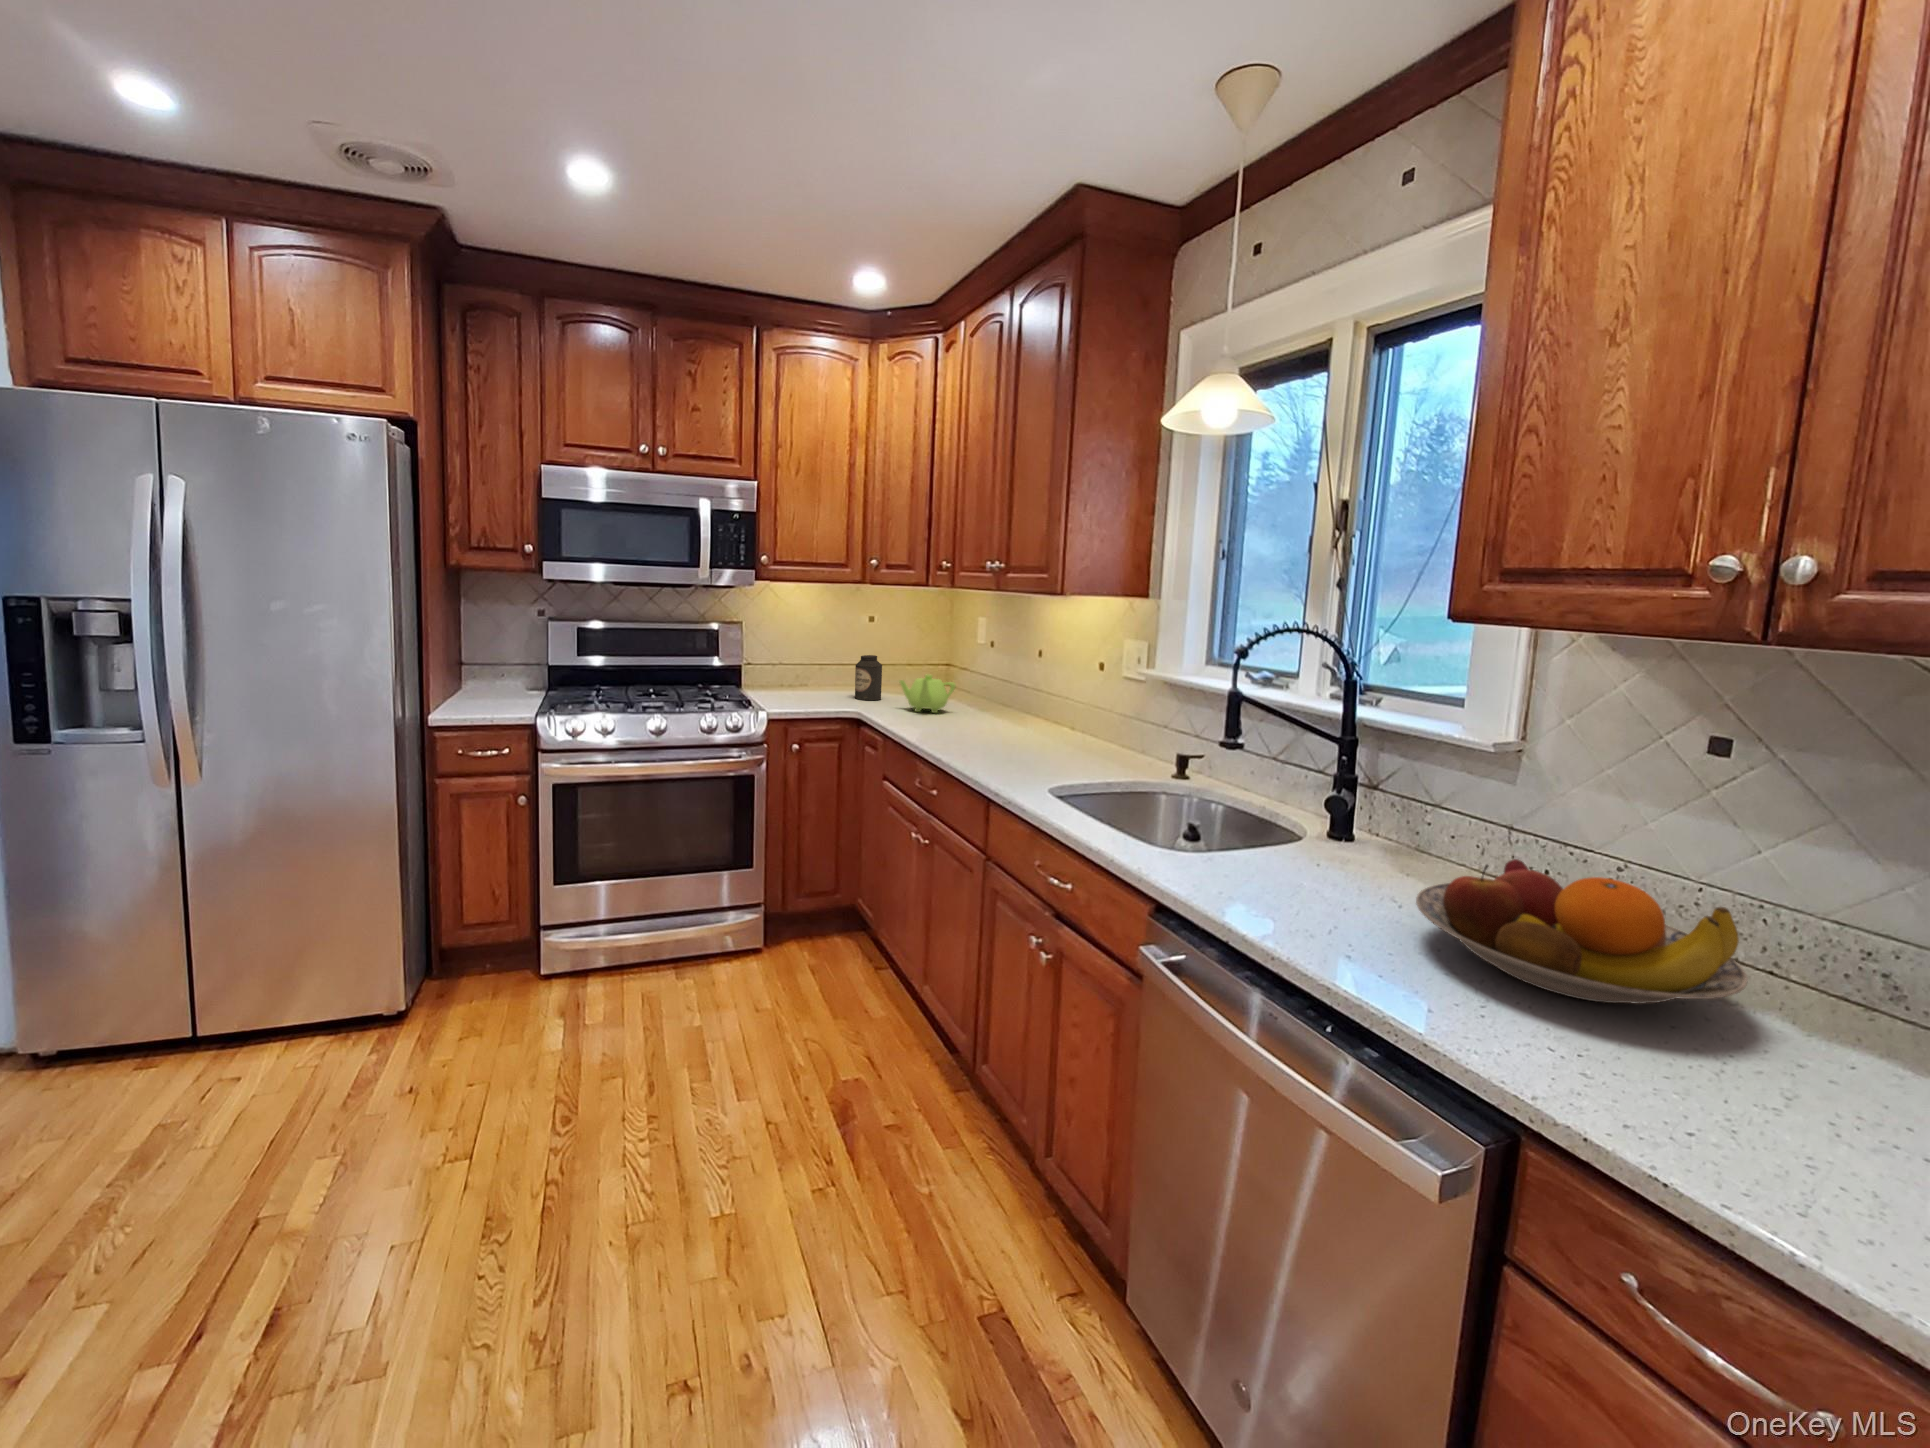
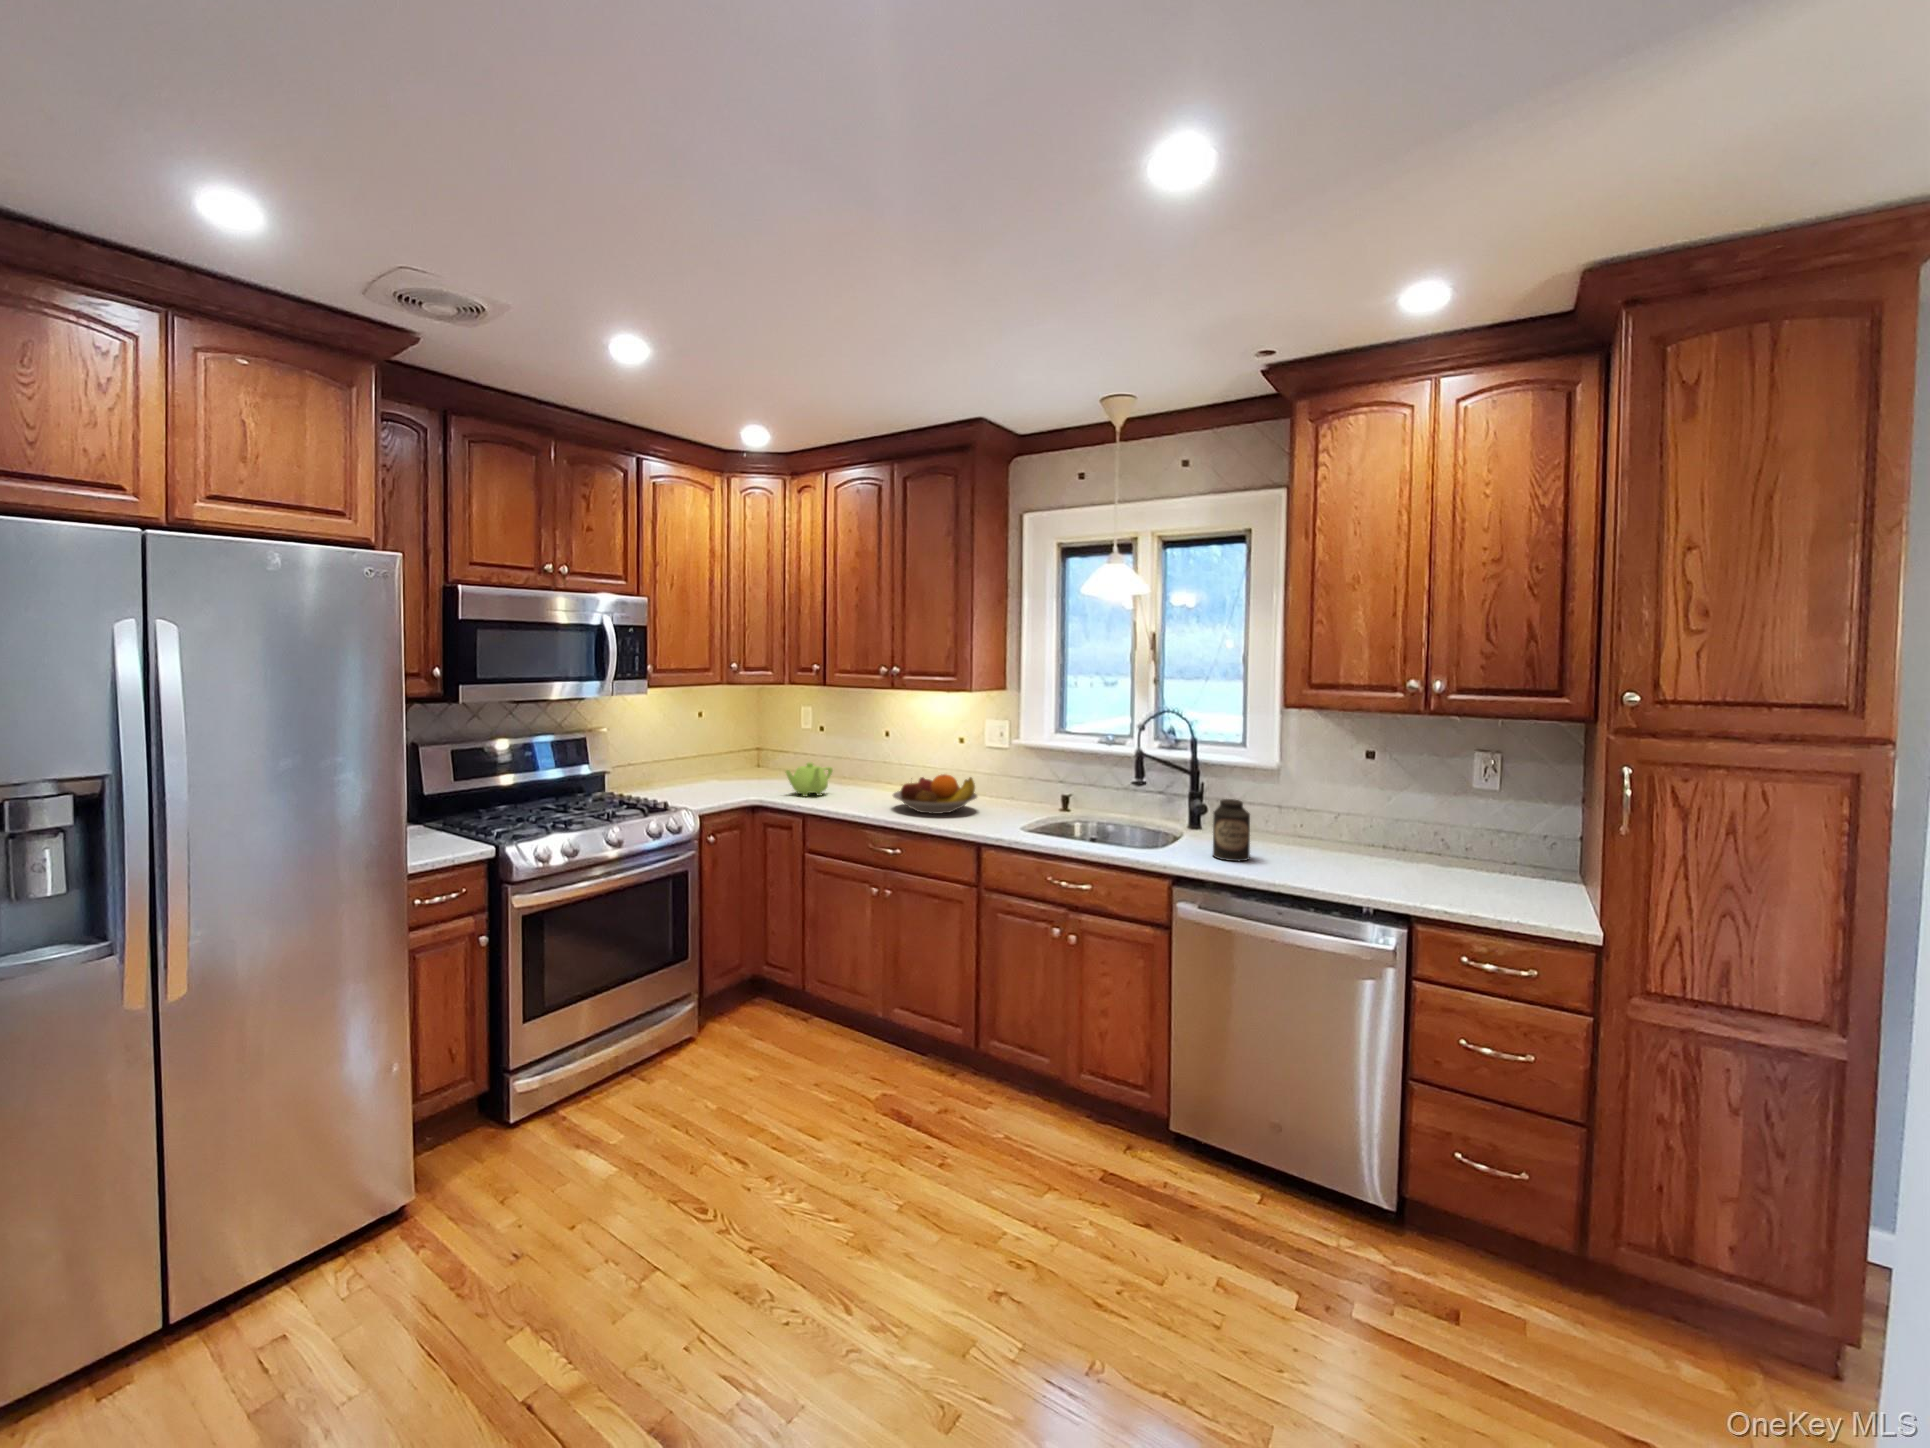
canister: present [855,655,882,700] -> present [1213,799,1250,861]
fruit bowl: present [1416,859,1748,1004] -> present [893,774,977,814]

